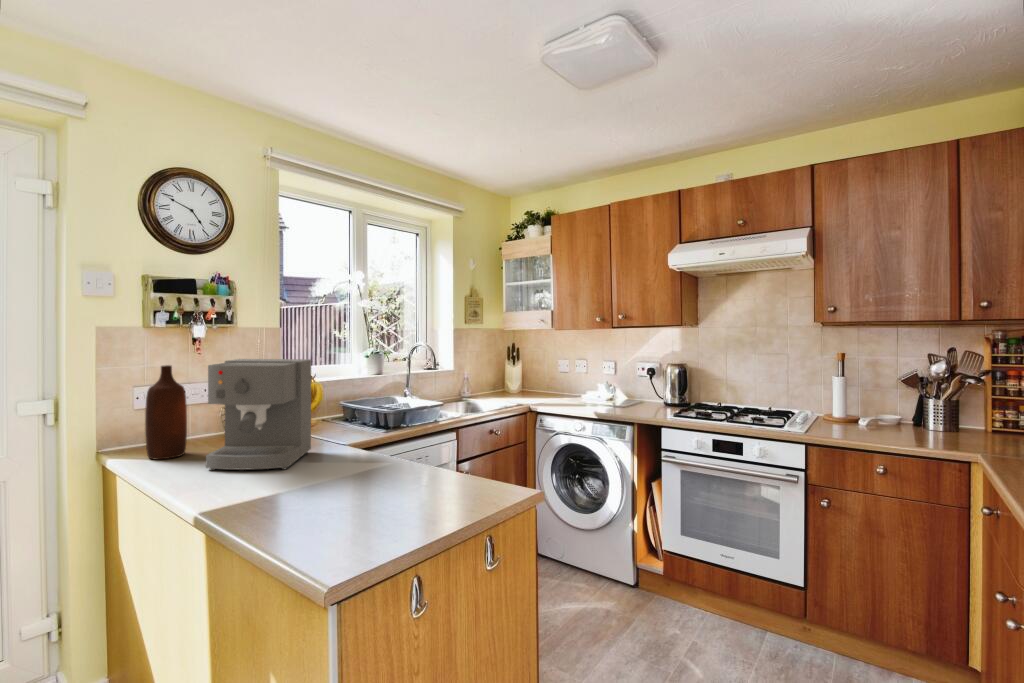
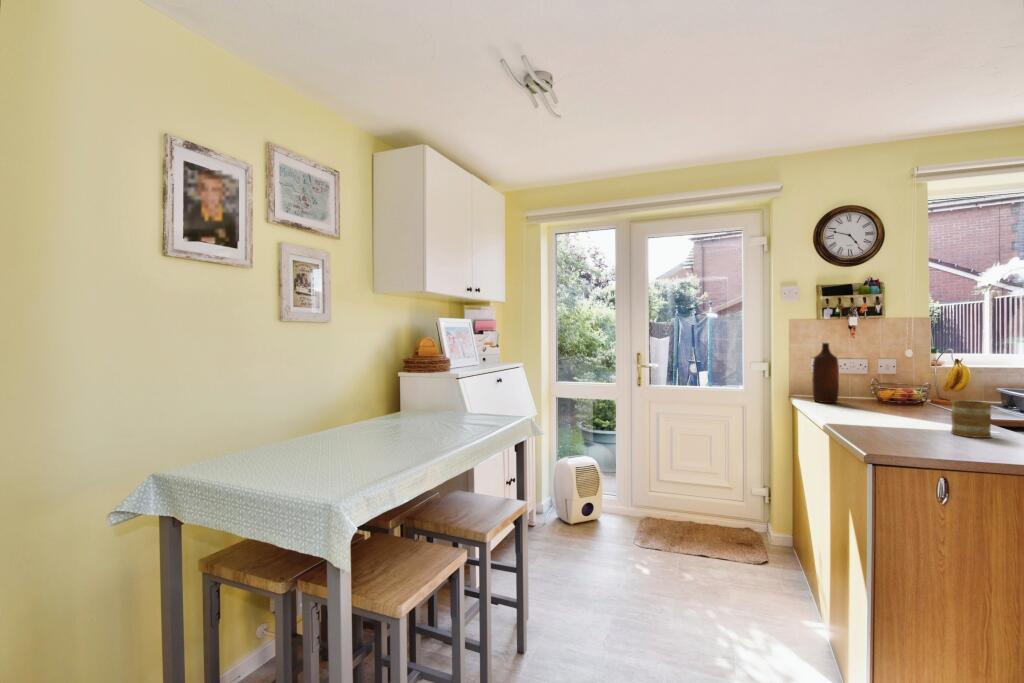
coffee maker: present [206,359,311,470] -> none [844,339,935,418]
mug: none [358,439,395,488] -> present [951,400,991,438]

